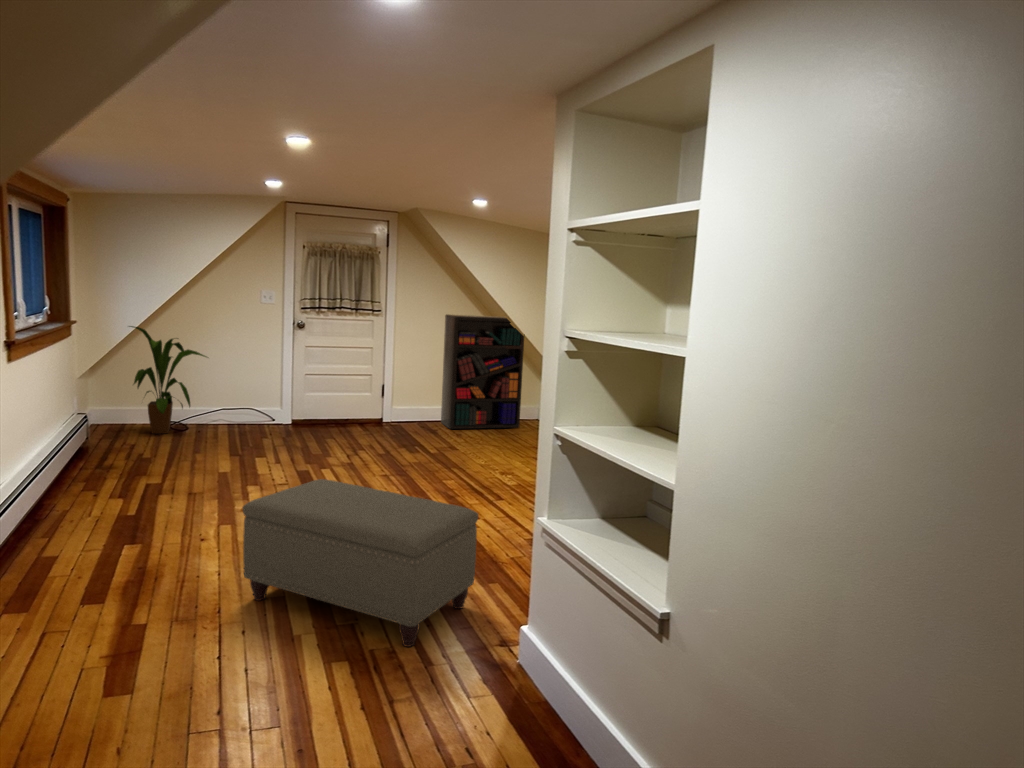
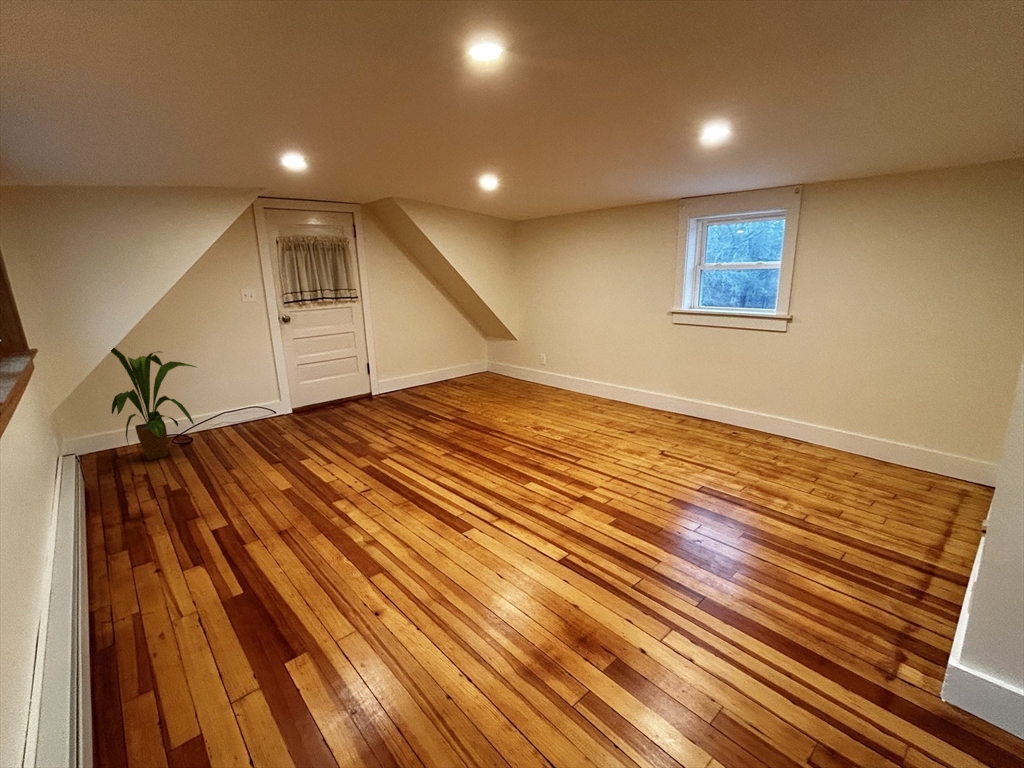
bookshelf: present [441,314,524,429] -> none [414,292,487,394]
ottoman: present [243,479,478,647] -> none [549,516,865,721]

